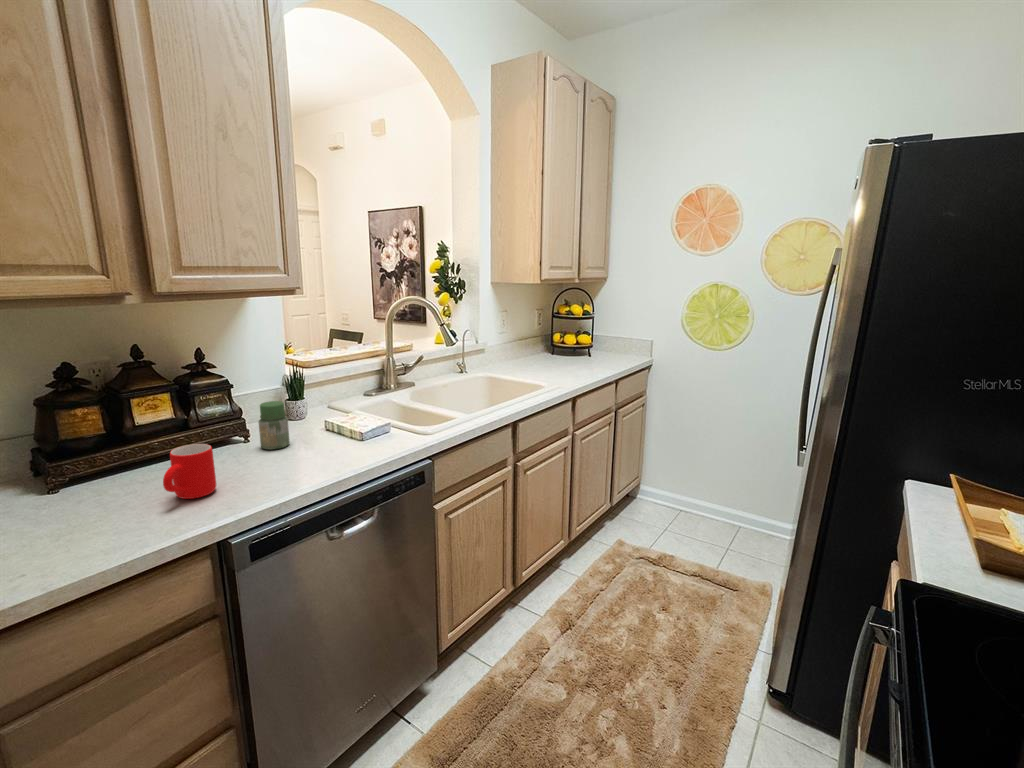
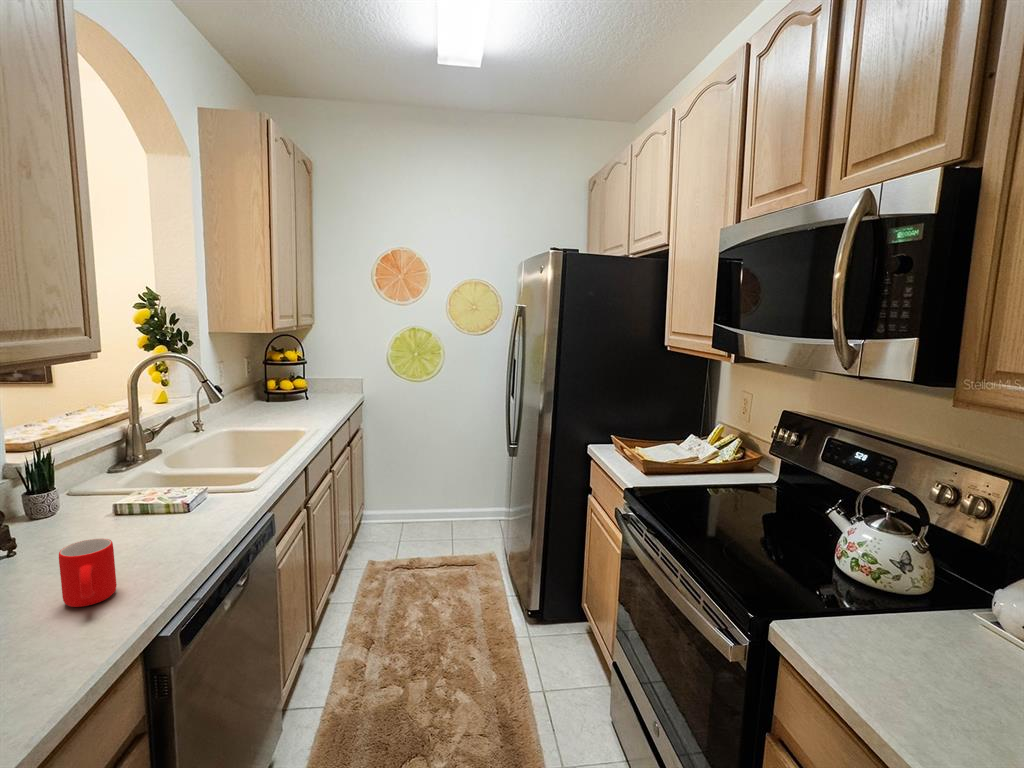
jar: present [259,401,290,450] -> none [75,484,118,543]

